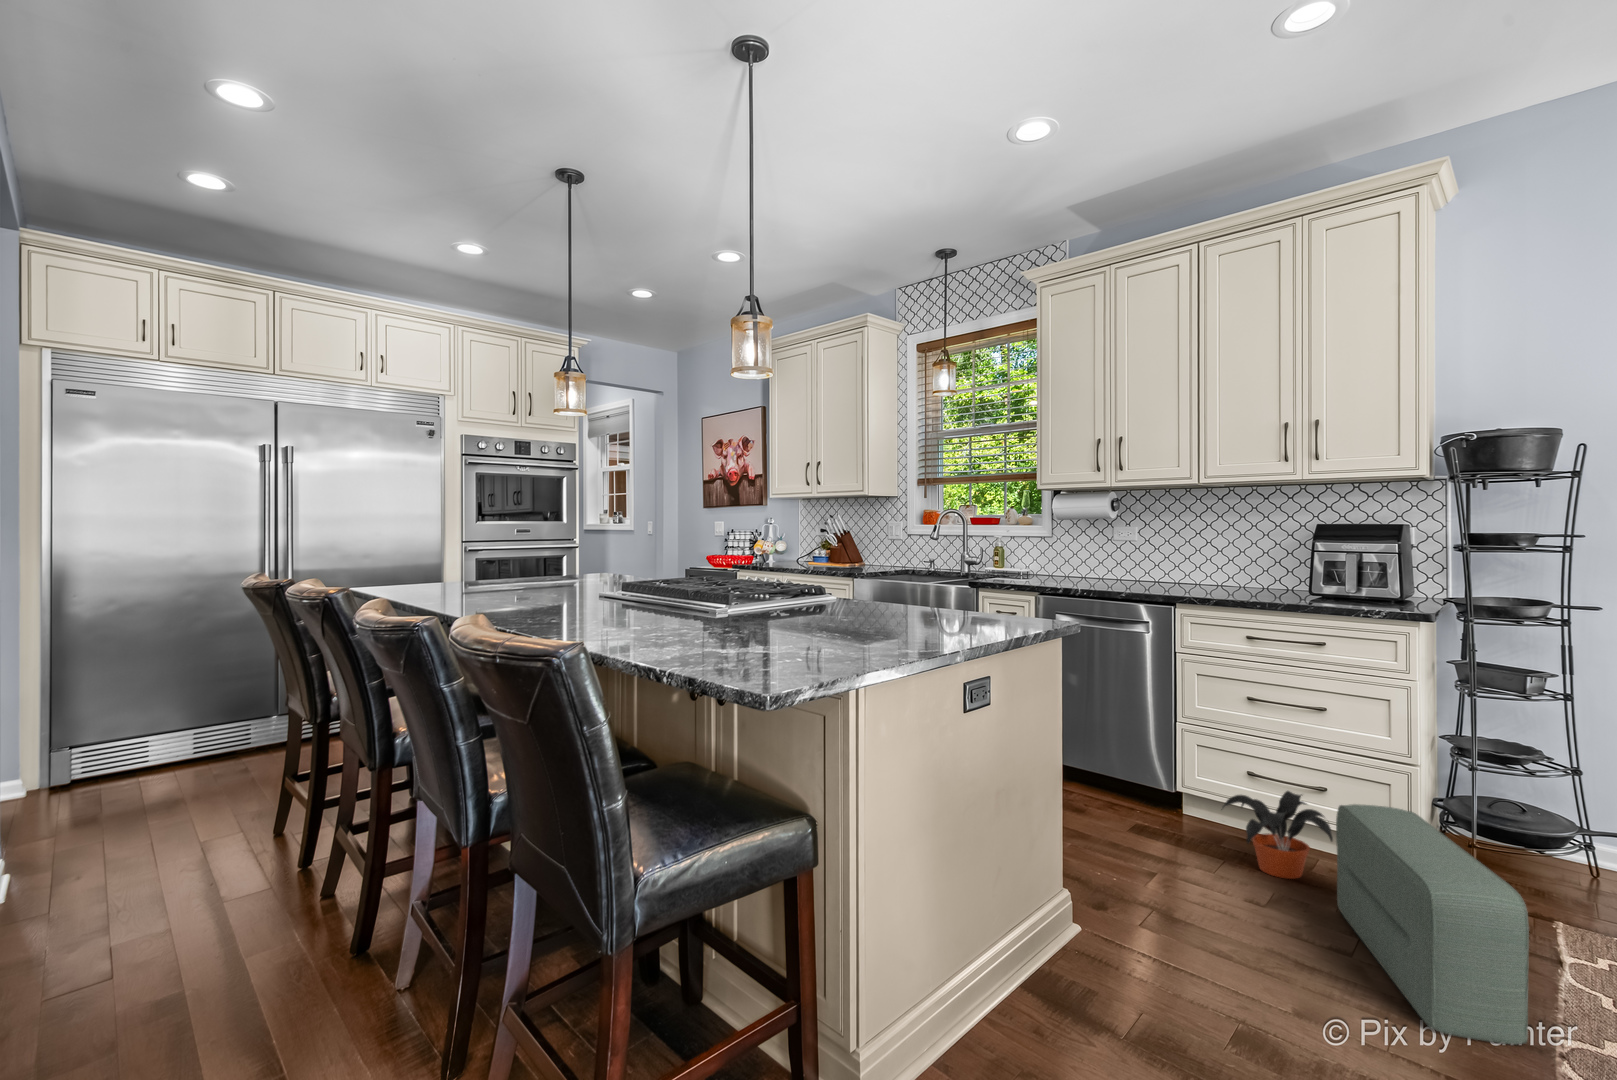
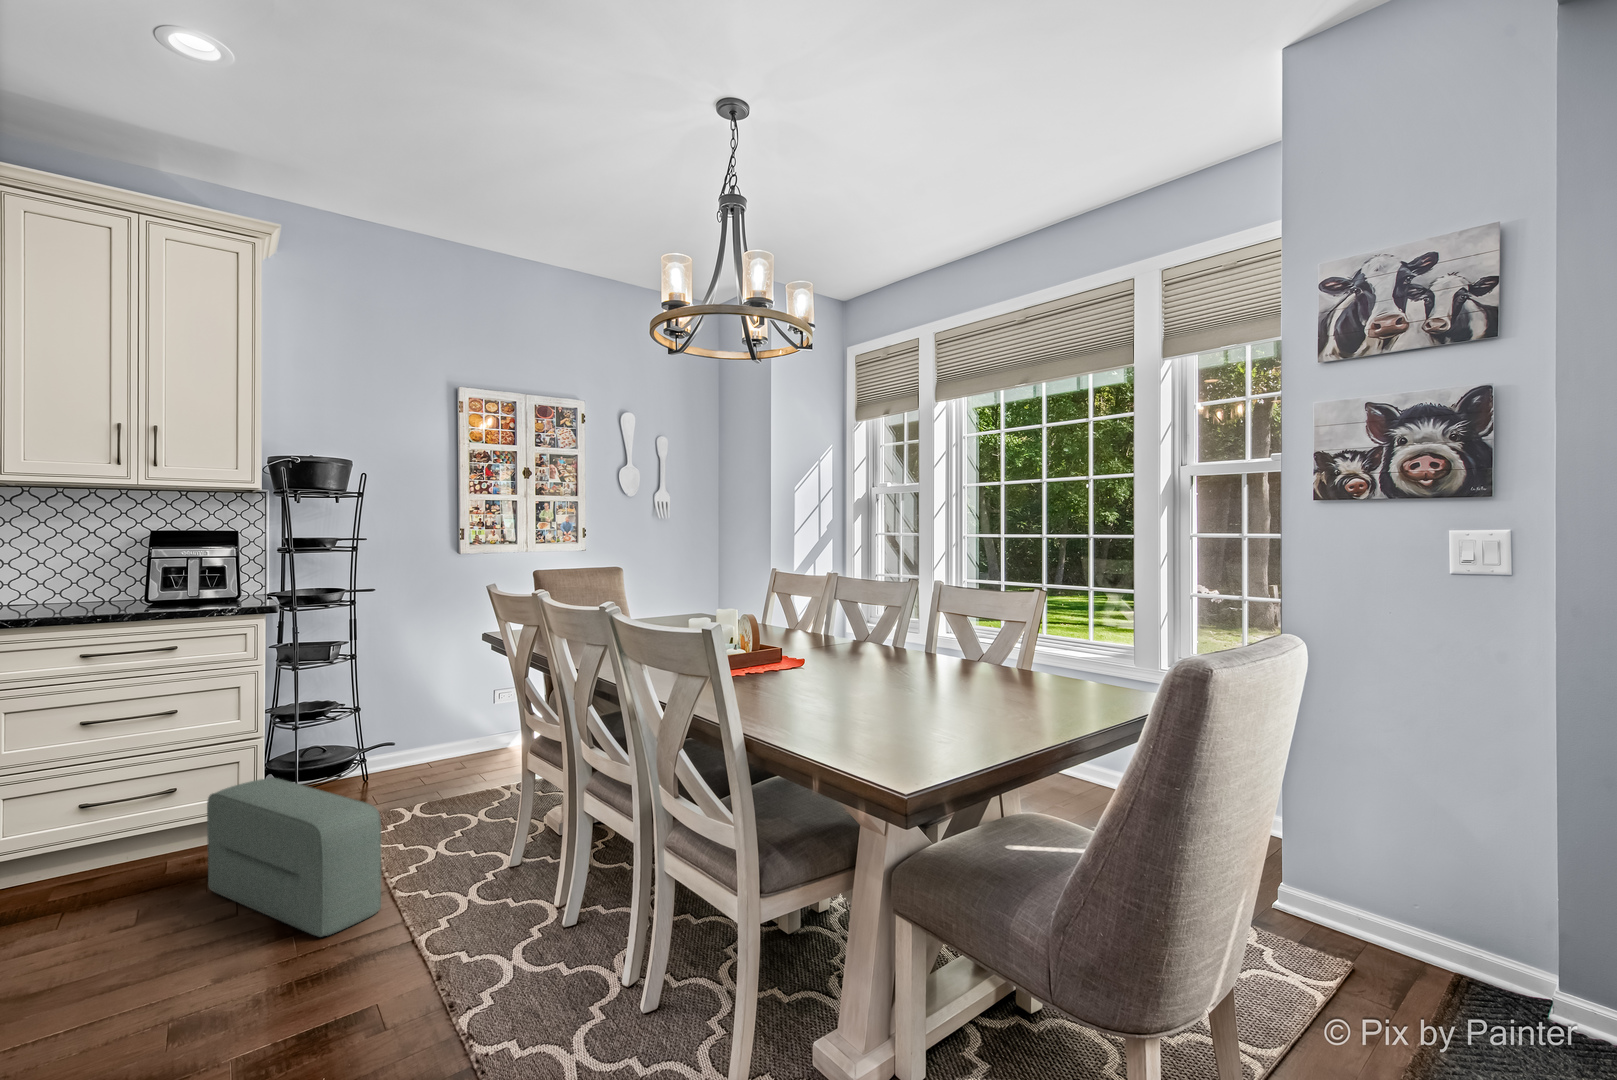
potted plant: present [1221,791,1333,879] -> none [60,800,195,894]

